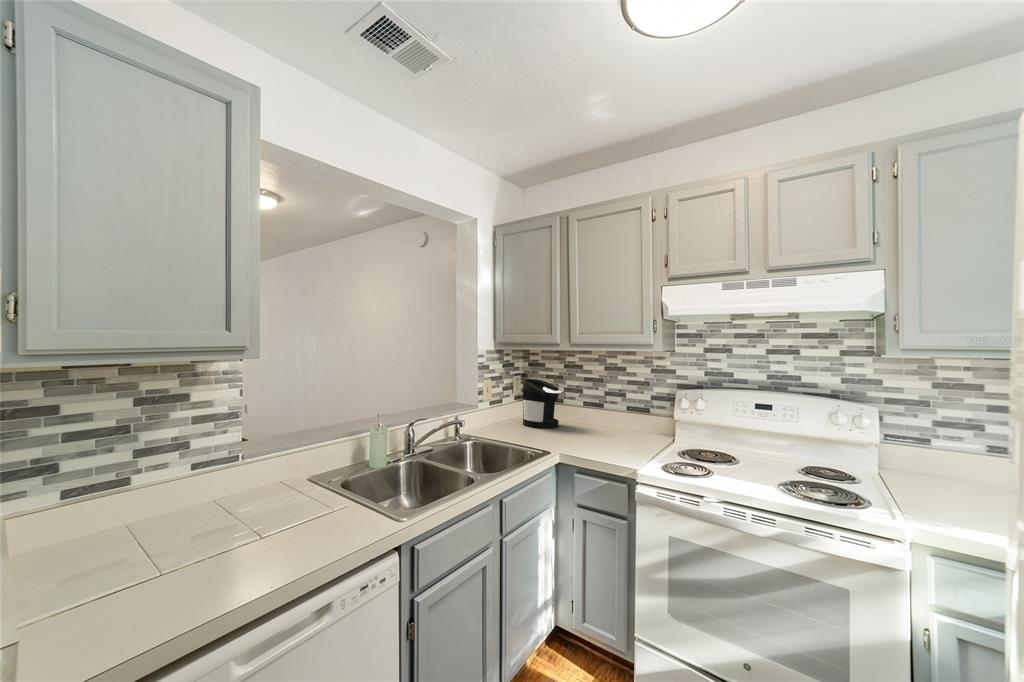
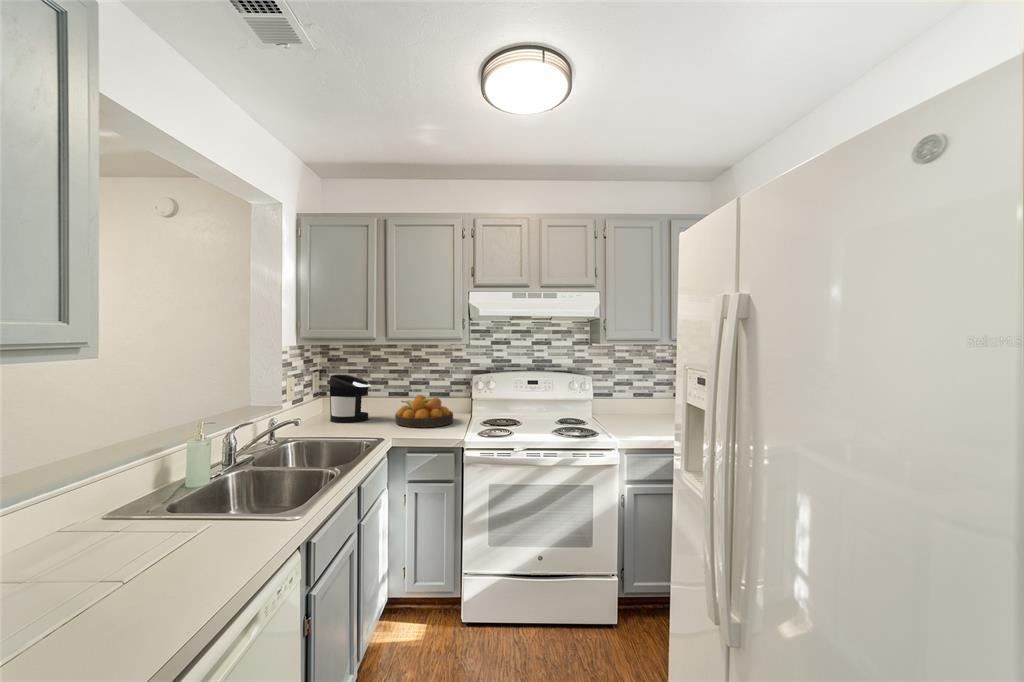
fruit bowl: none [578,407,646,447] -> present [395,395,453,427]

